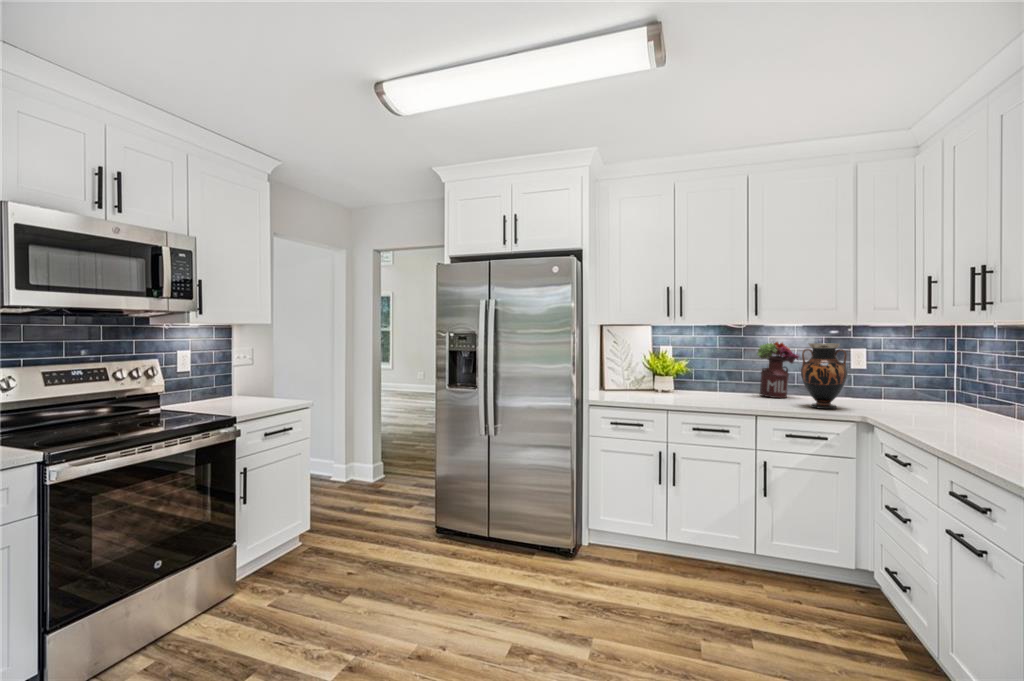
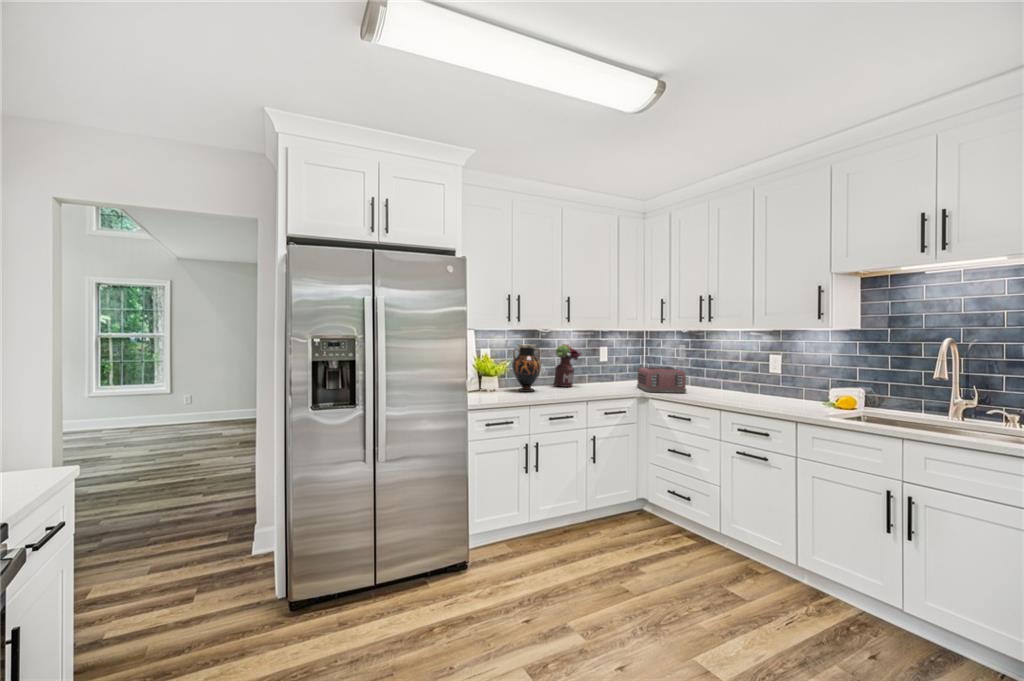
vase: present [801,343,848,409] -> present [512,344,541,392]
toaster: none [879,377,969,421] -> present [637,367,686,393]

